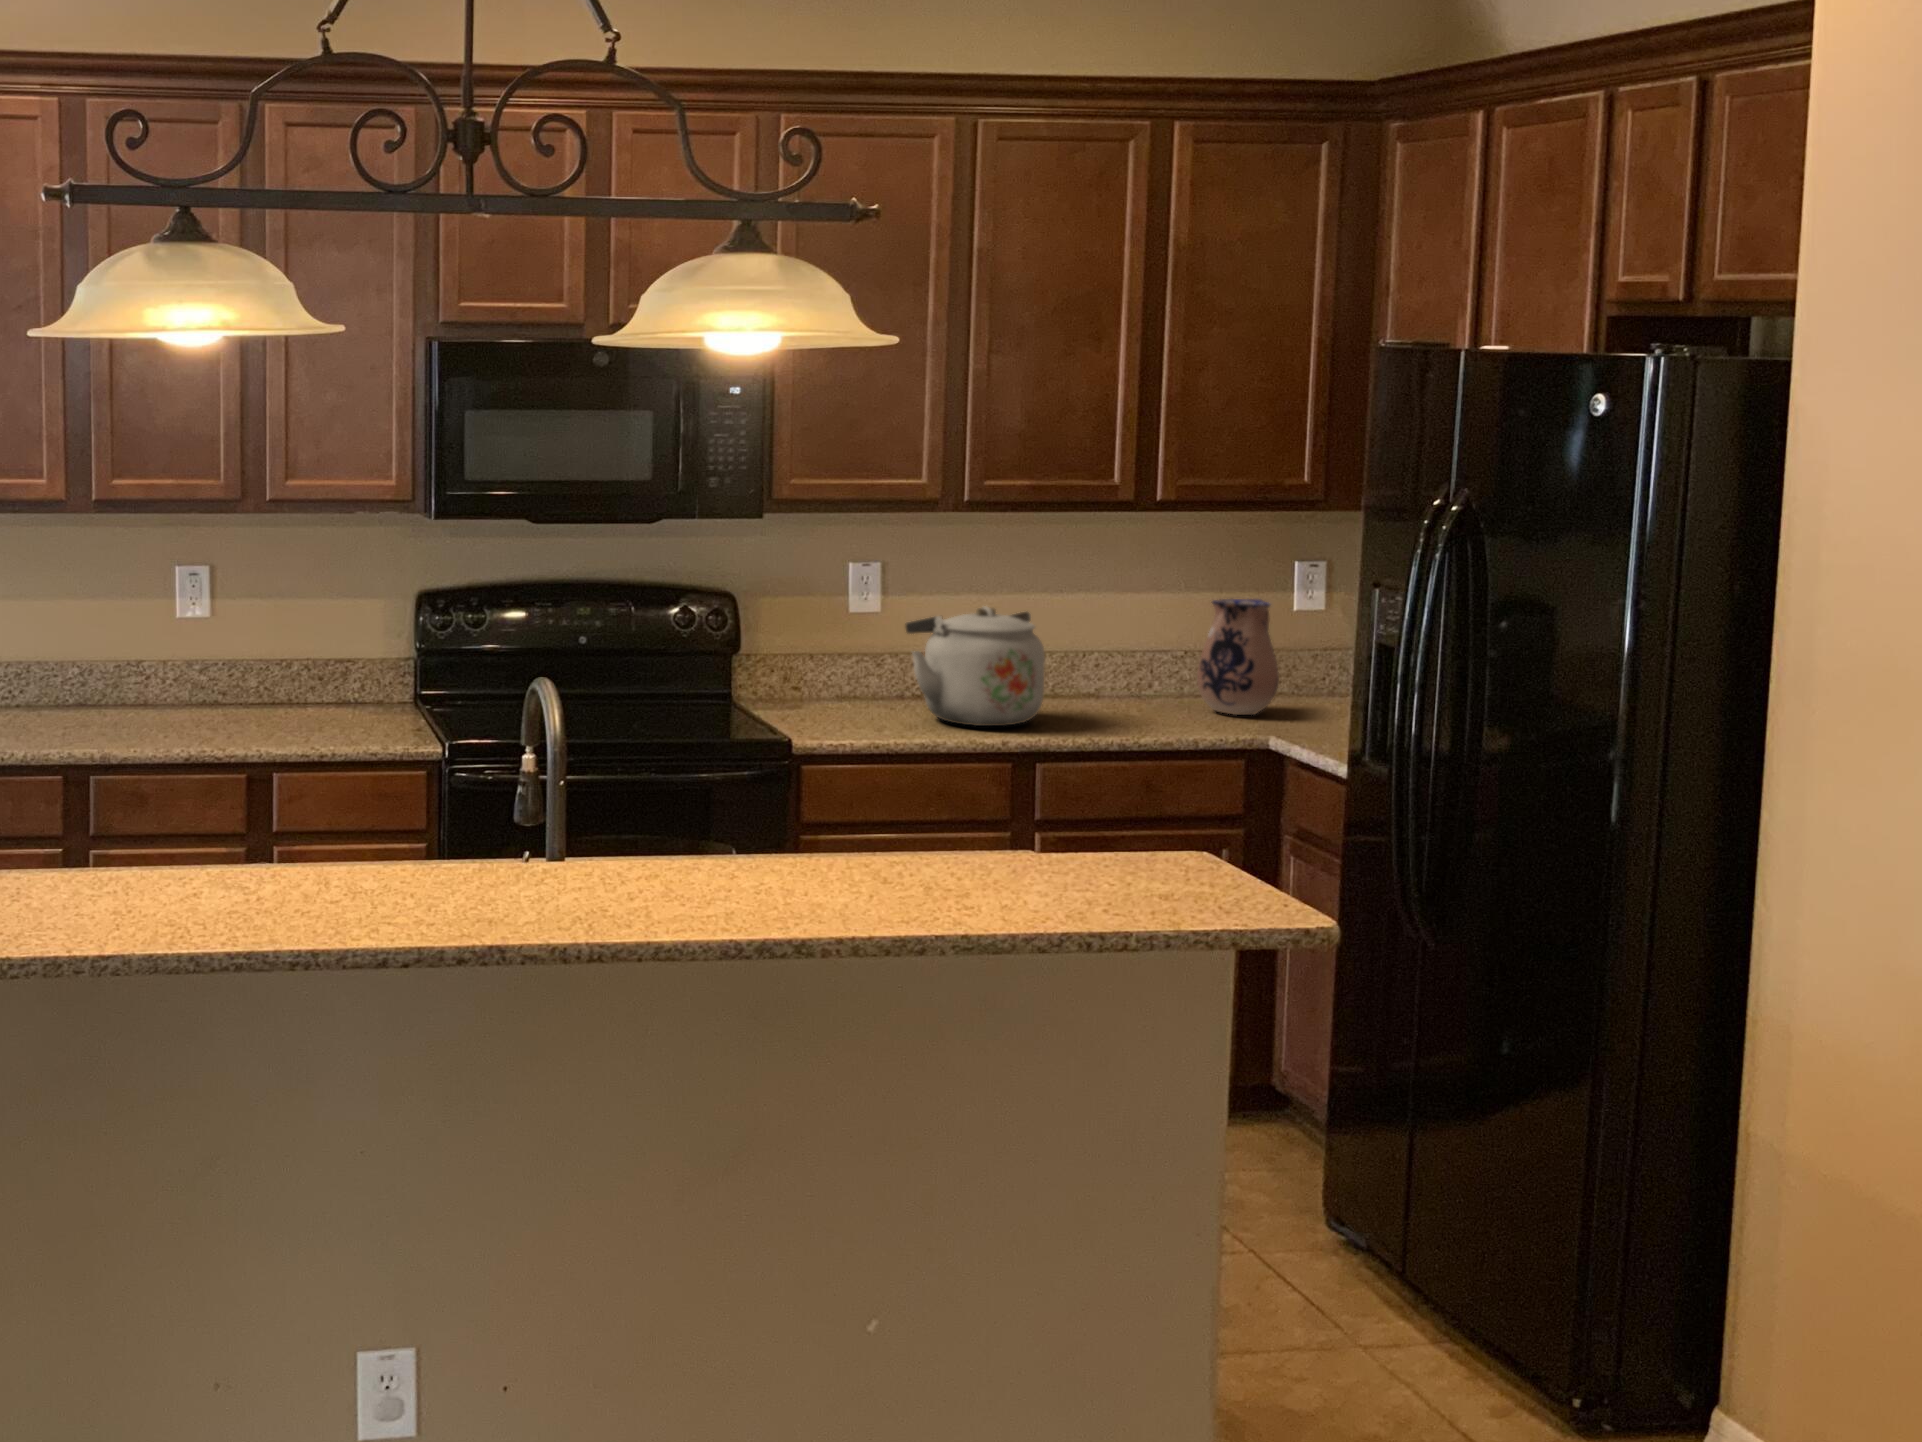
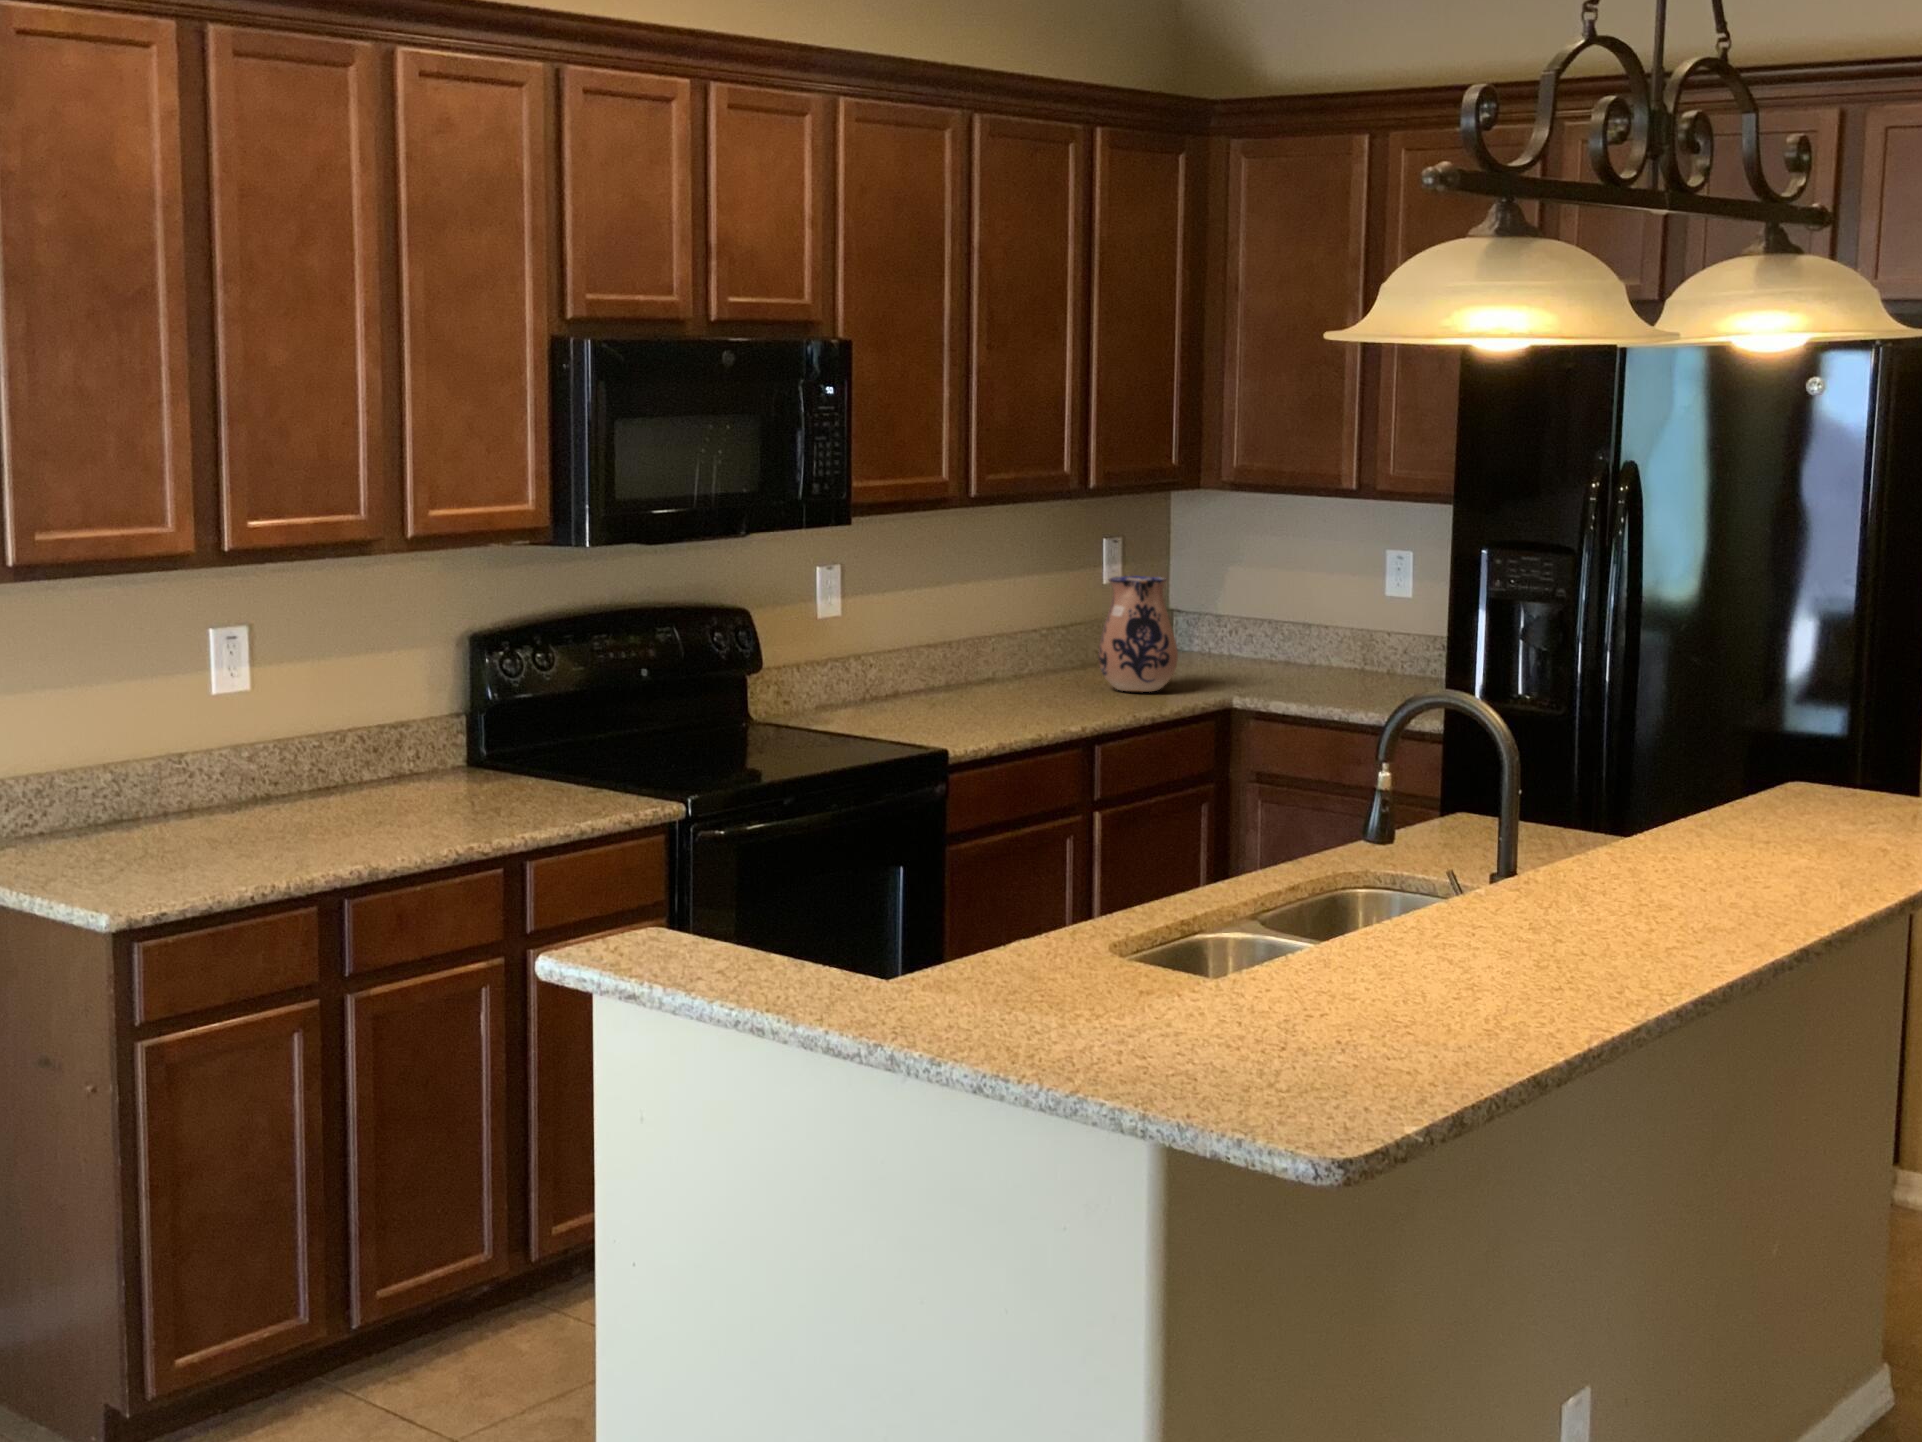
kettle: present [905,606,1045,726] -> none [913,599,1060,725]

